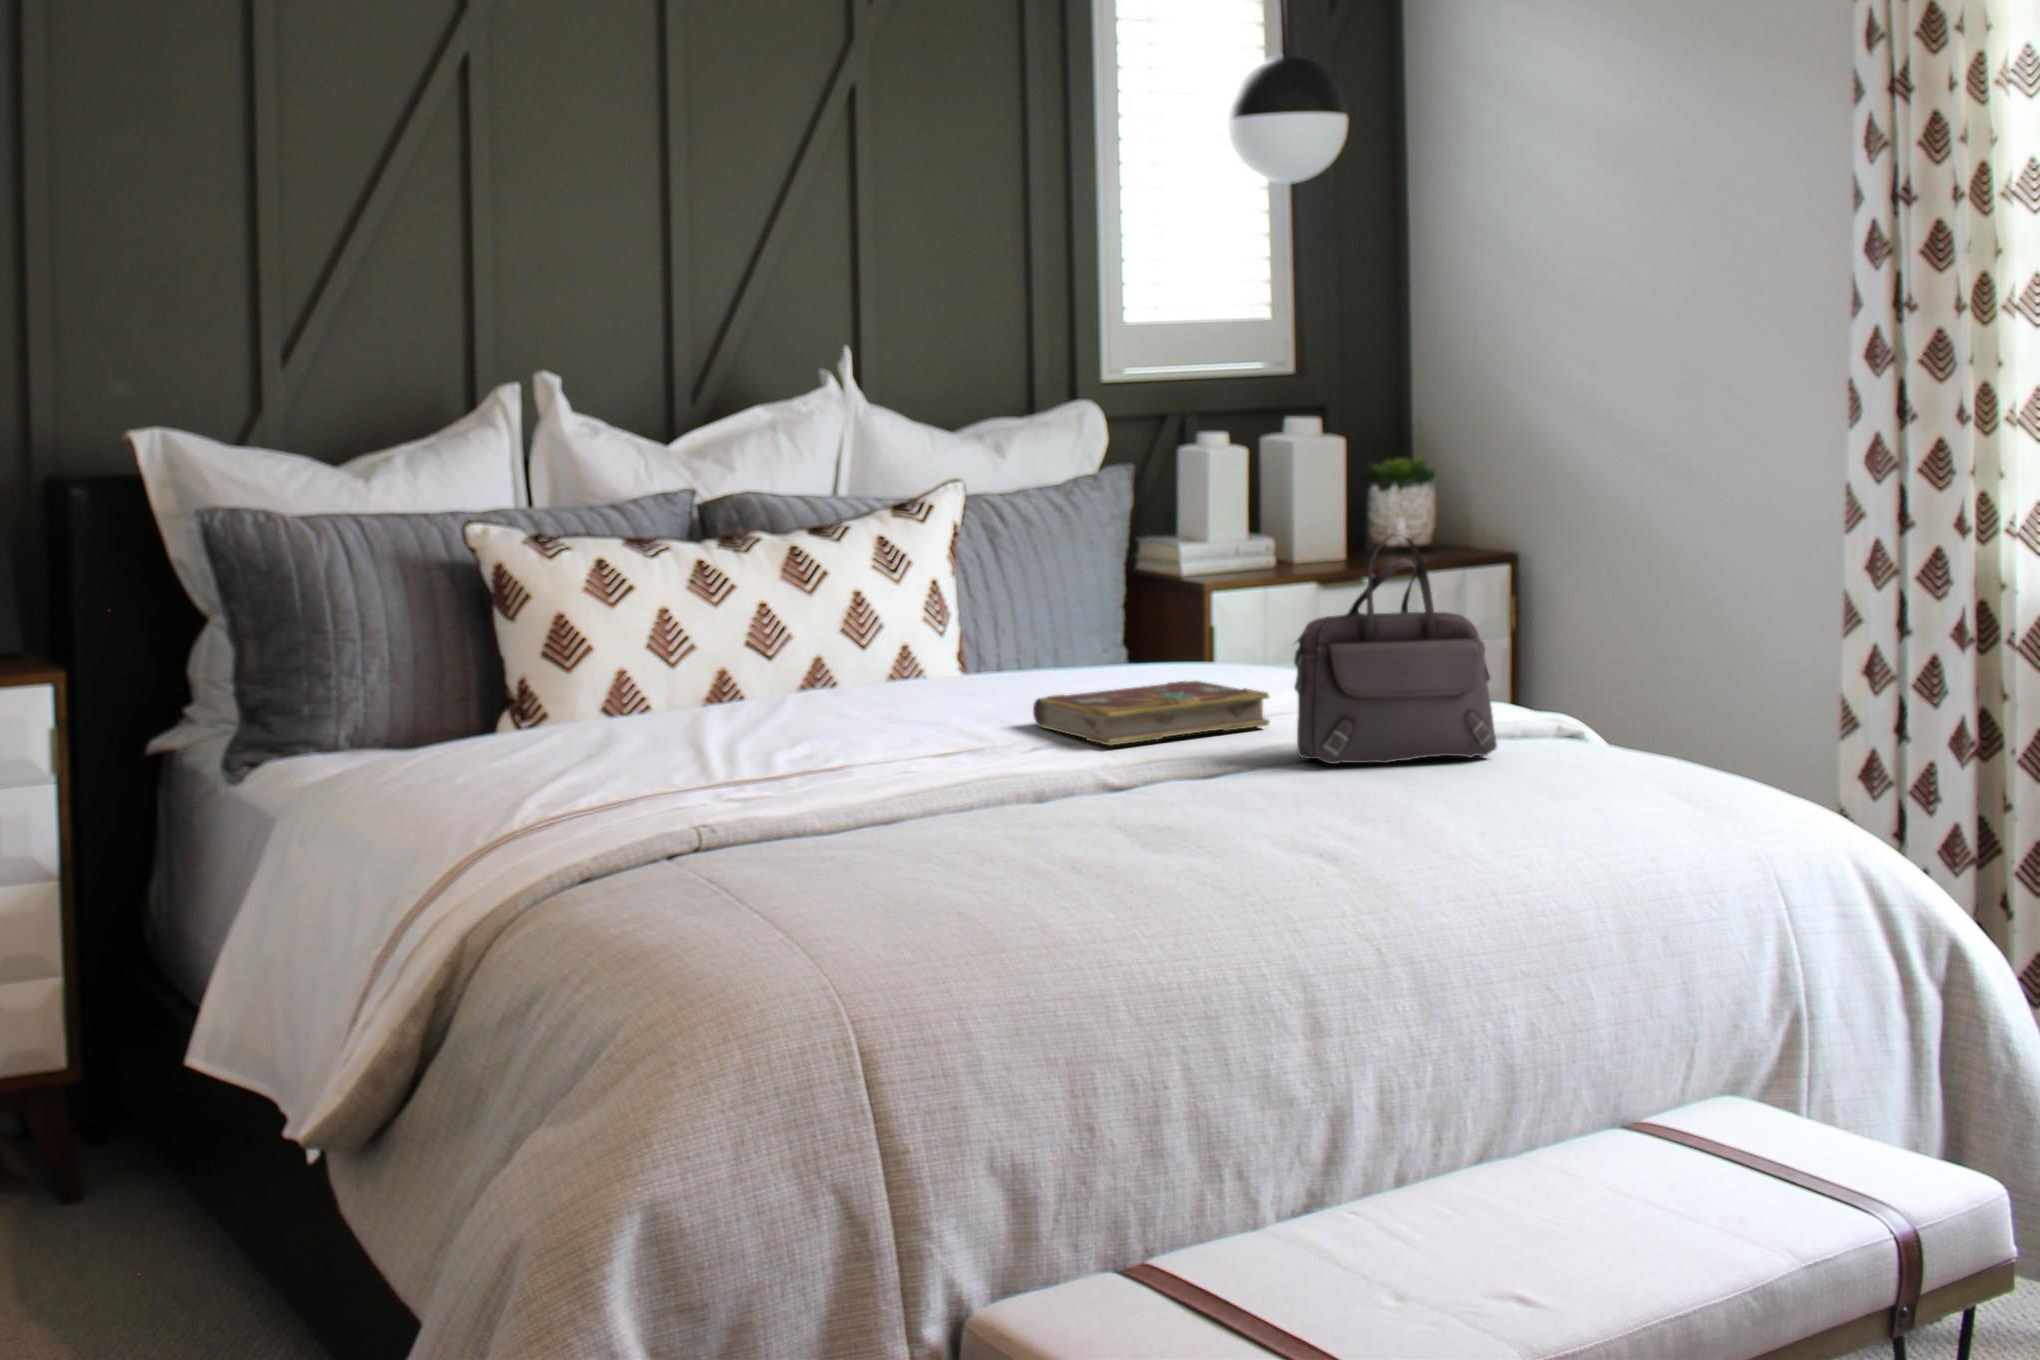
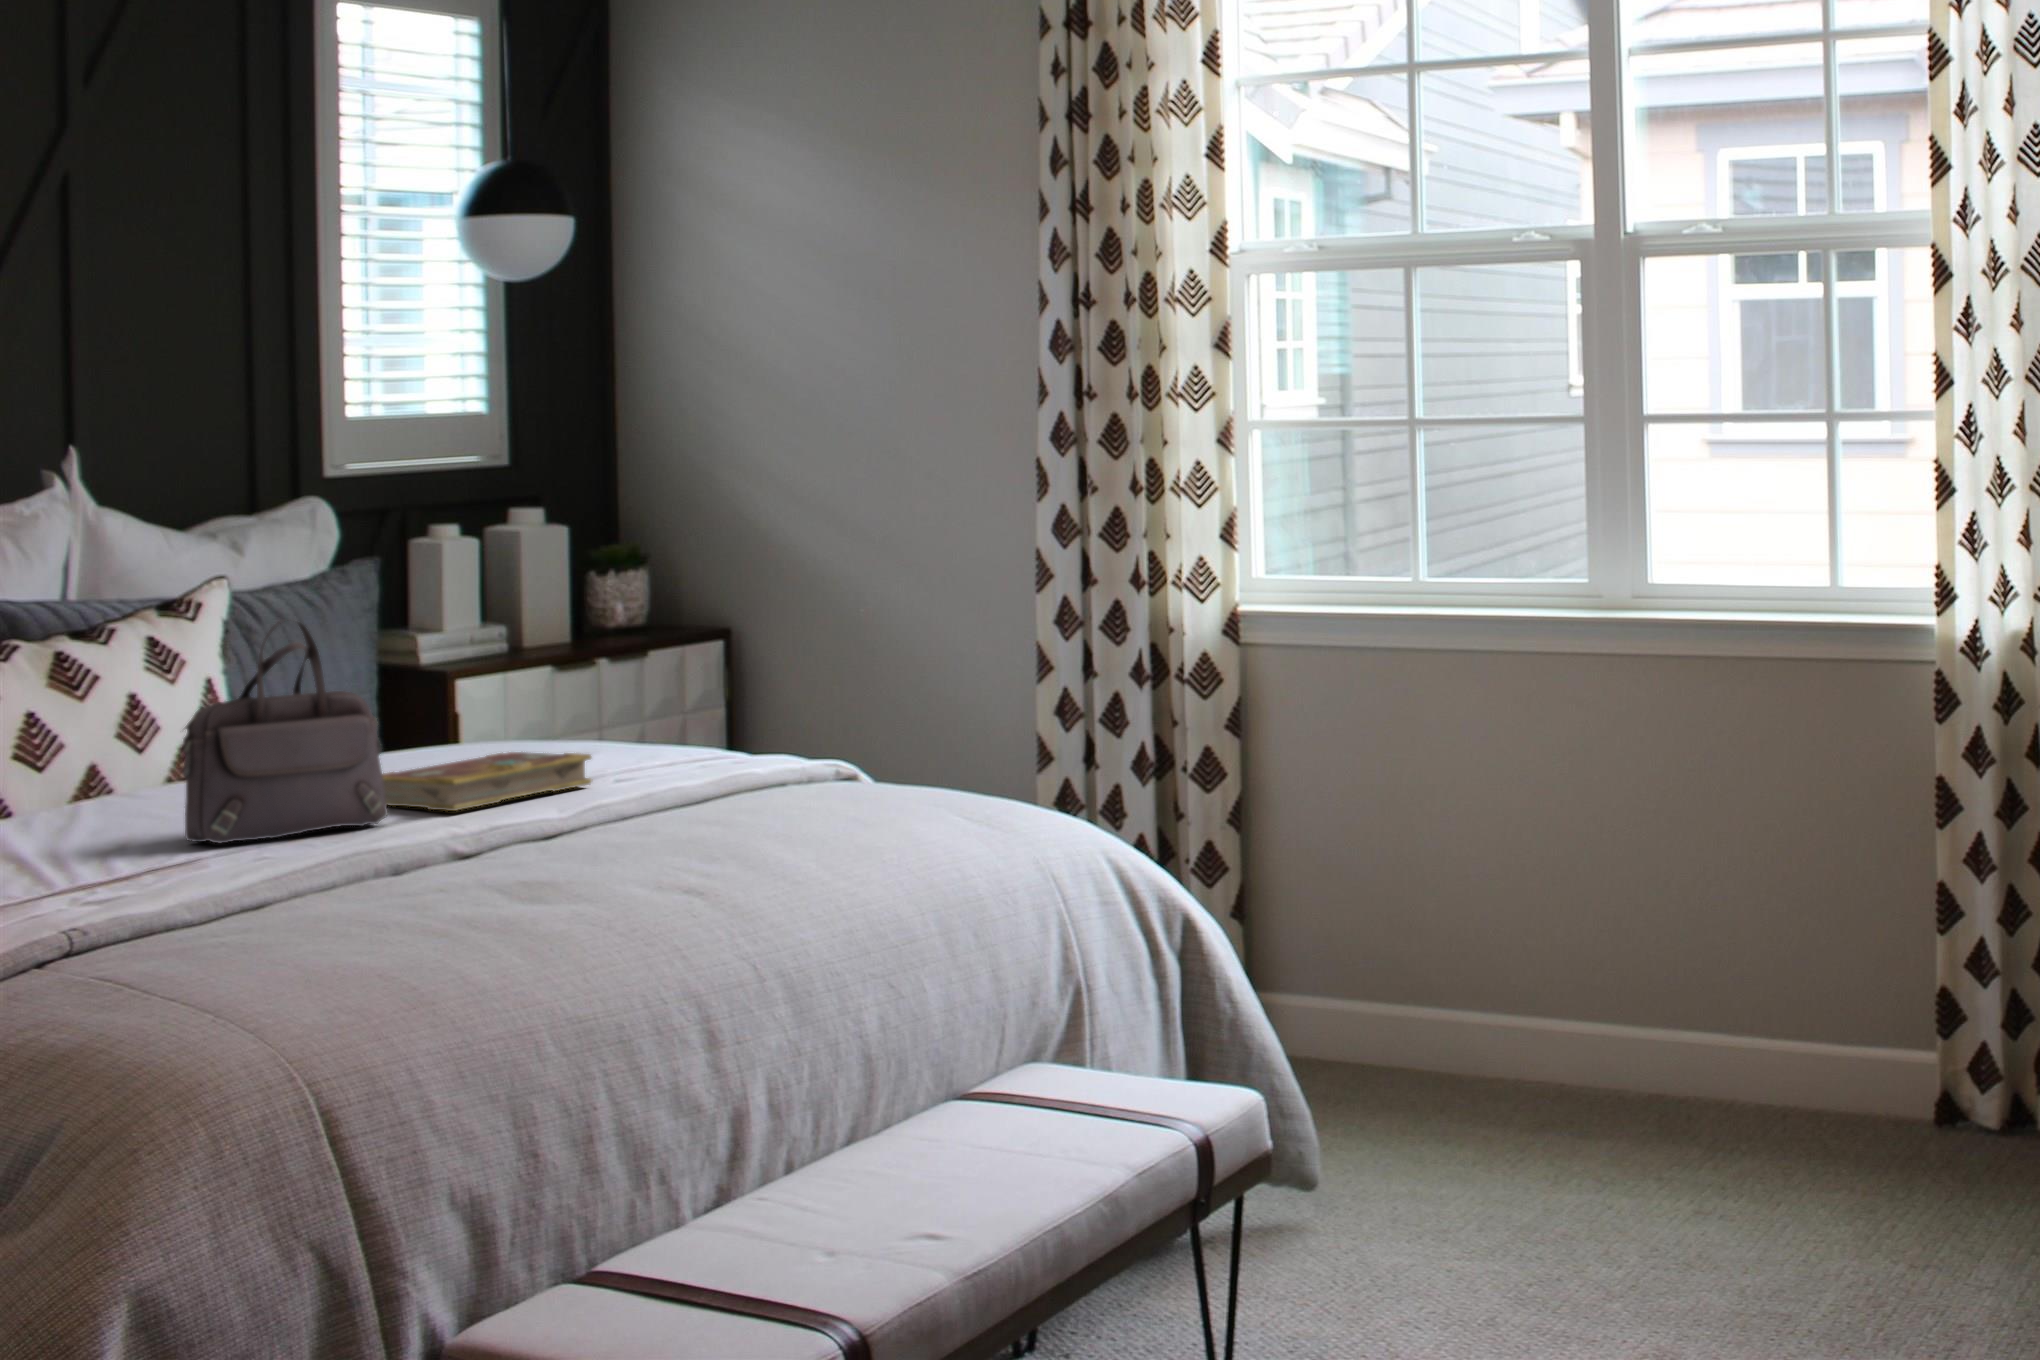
handbag: present [1294,535,1497,764] -> present [182,621,388,843]

